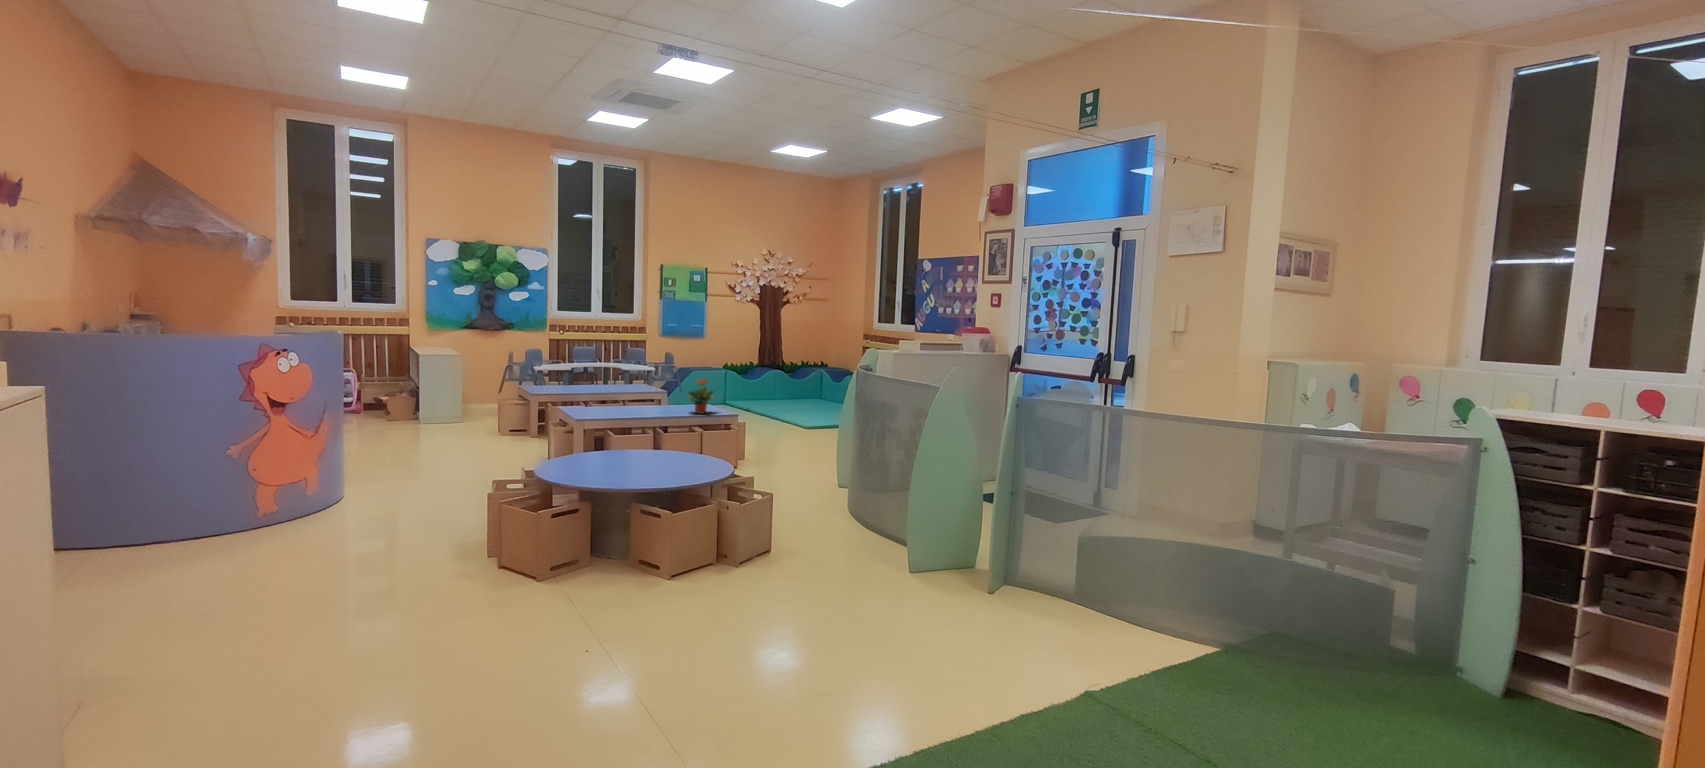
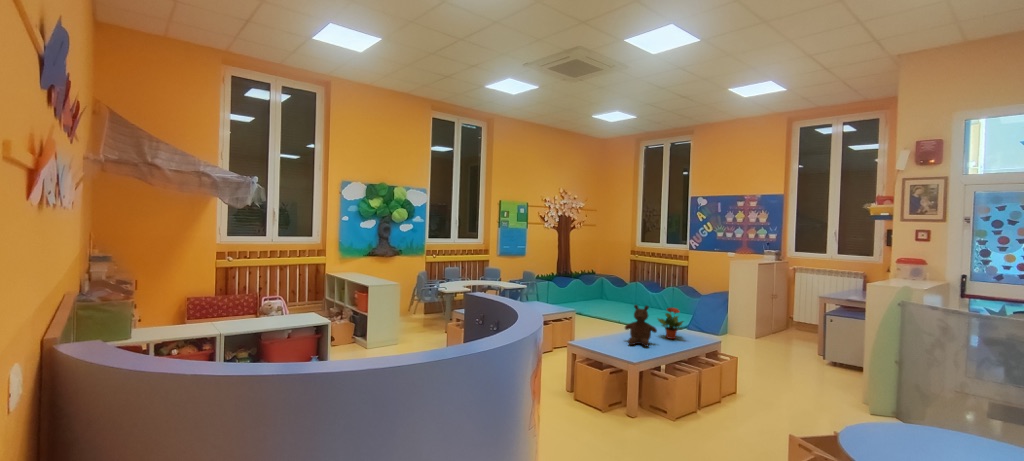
teddy bear: none [632,373,667,416] -> present [625,305,657,347]

